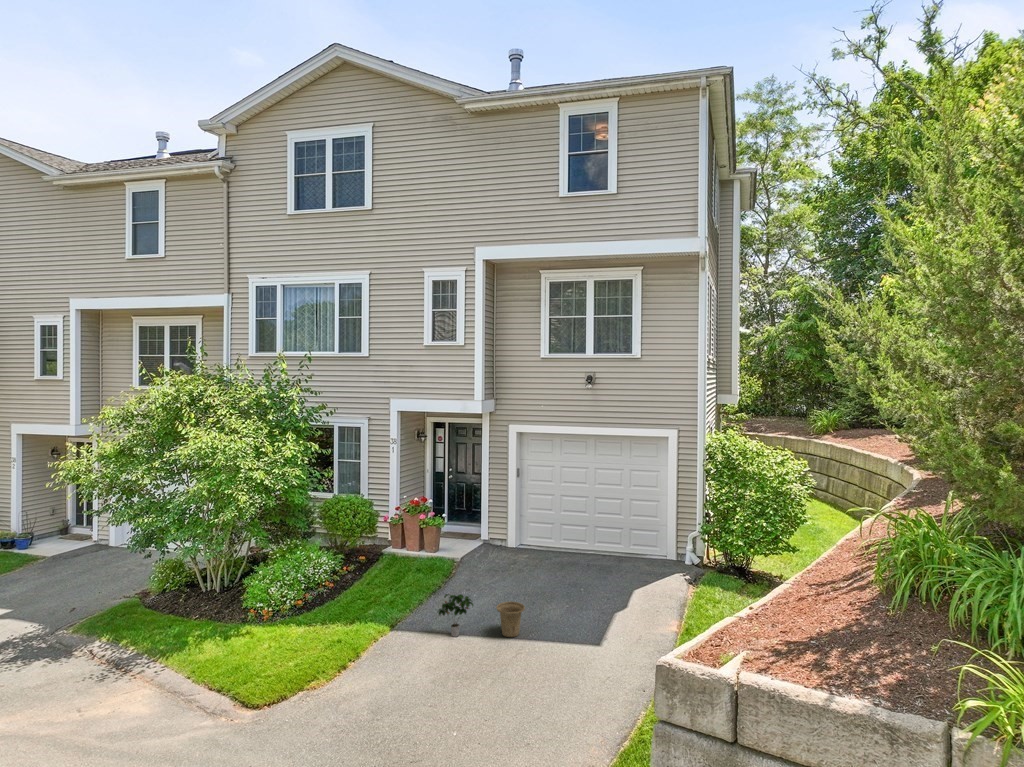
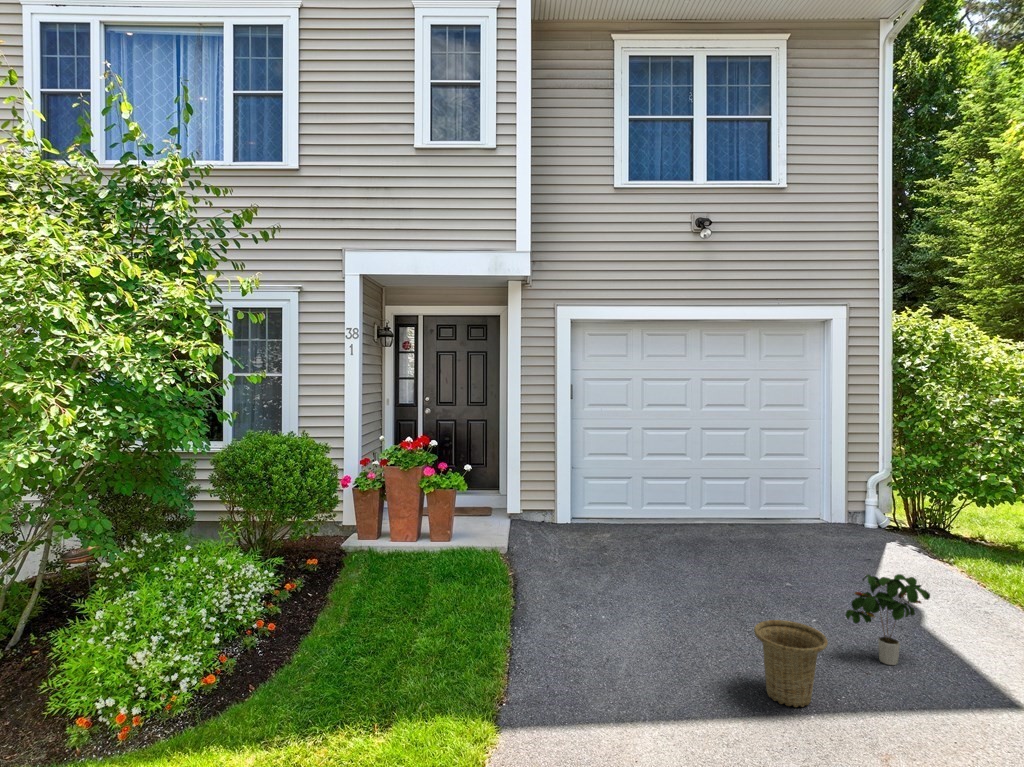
potted plant: present [439,594,473,637] -> present [846,574,930,665]

